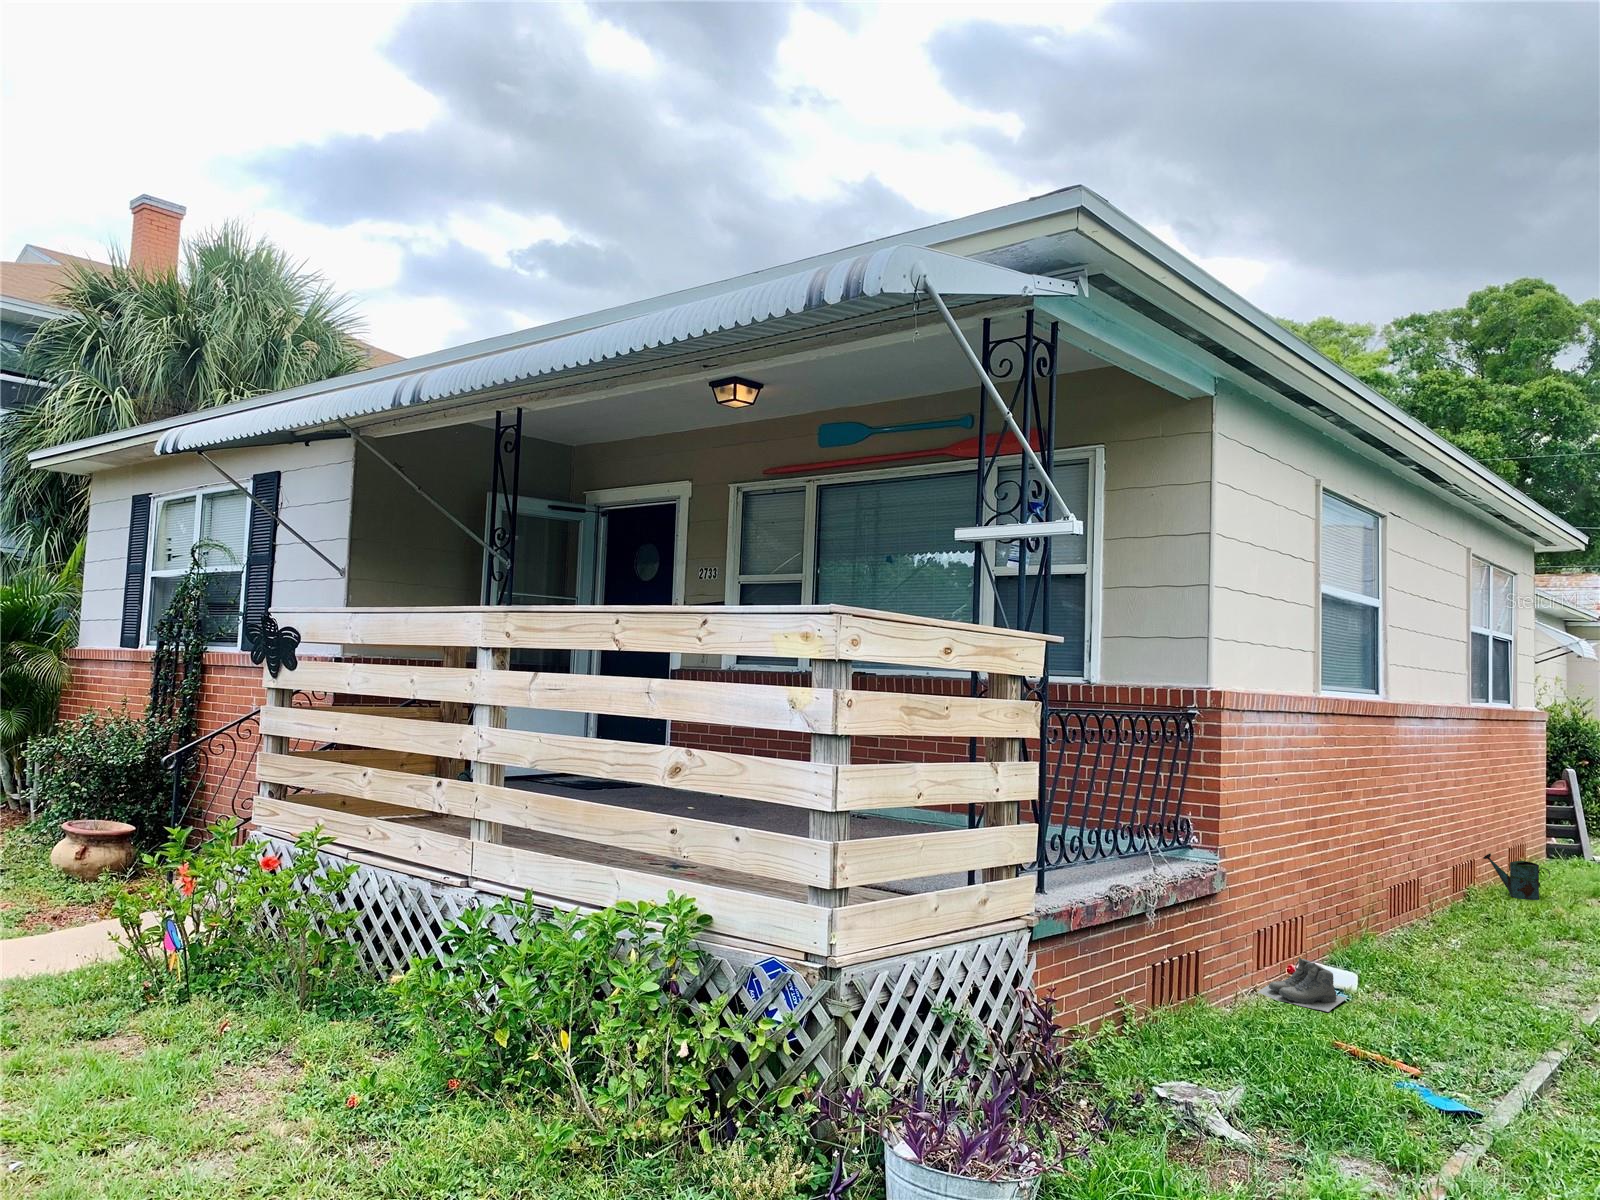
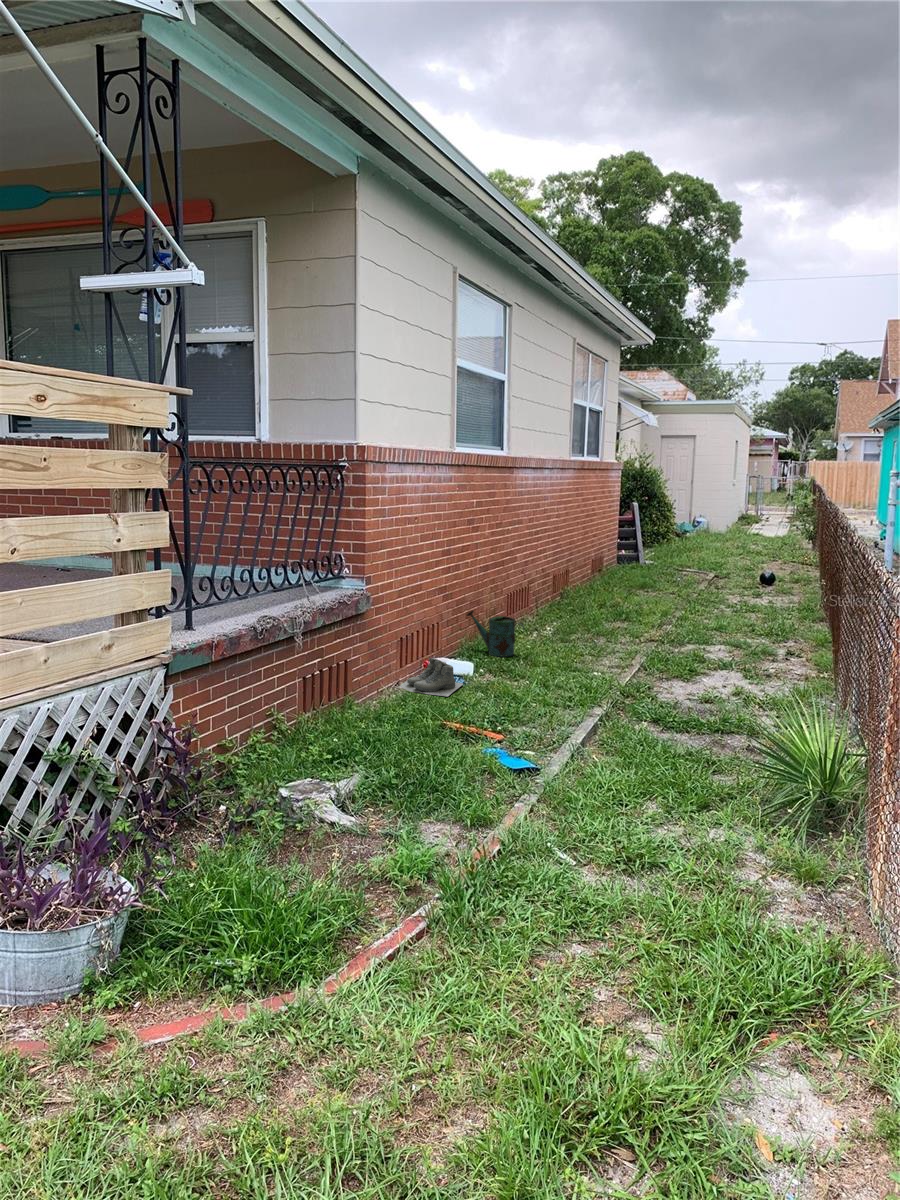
watering can: present [1483,854,1550,900] -> present [467,610,524,657]

